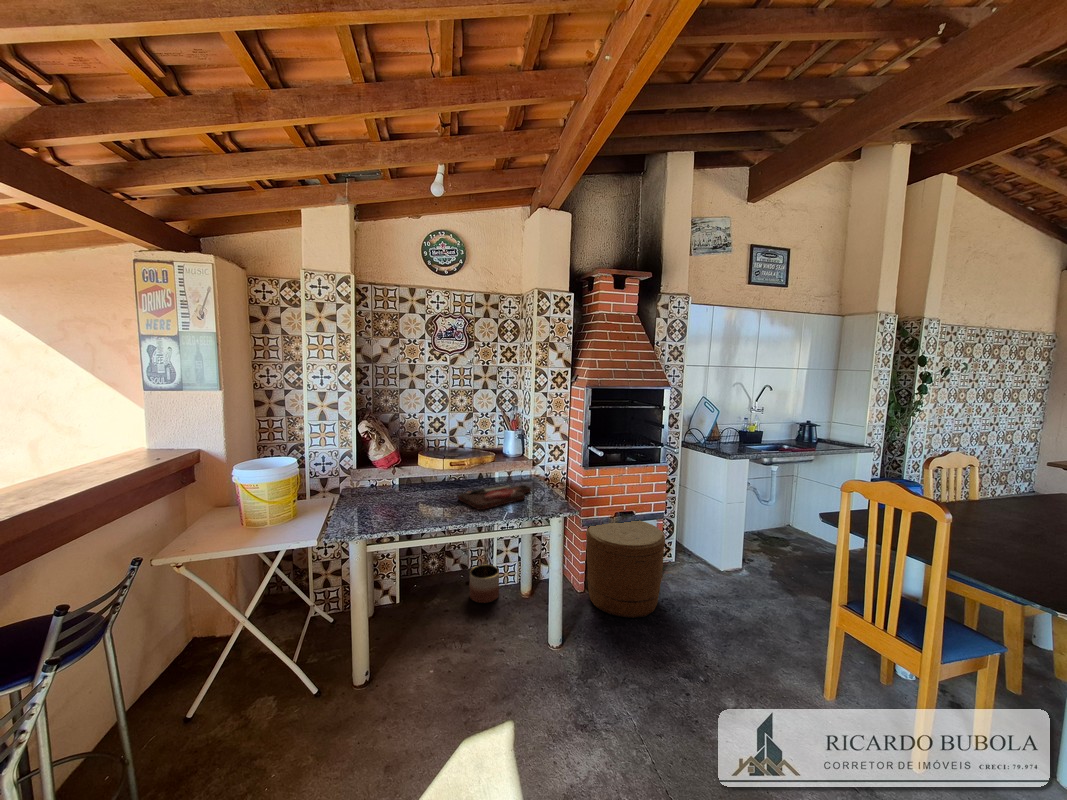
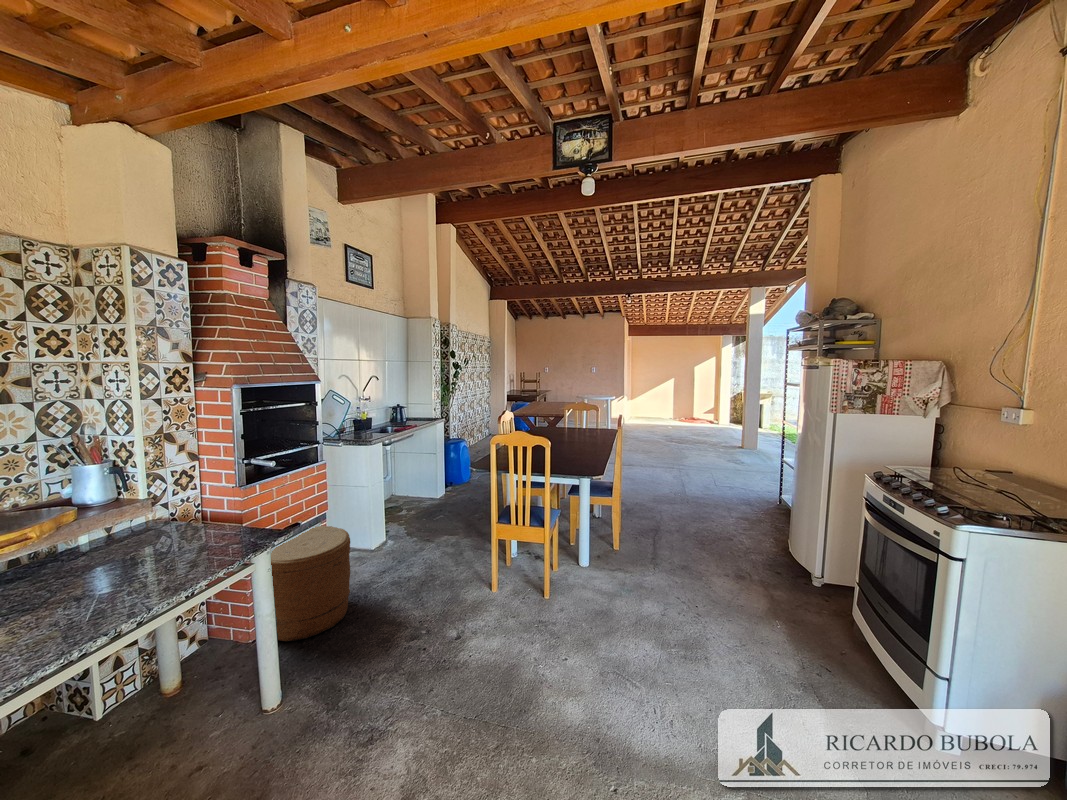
cutting board: present [458,485,531,510] -> none [54,531,191,594]
planter: present [470,565,499,603] -> none [52,680,125,757]

